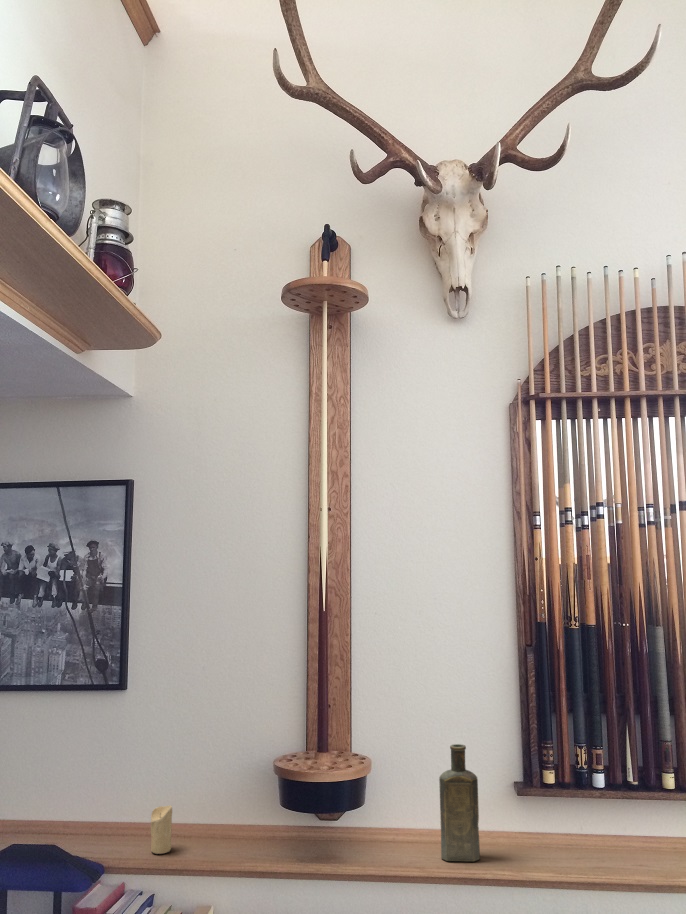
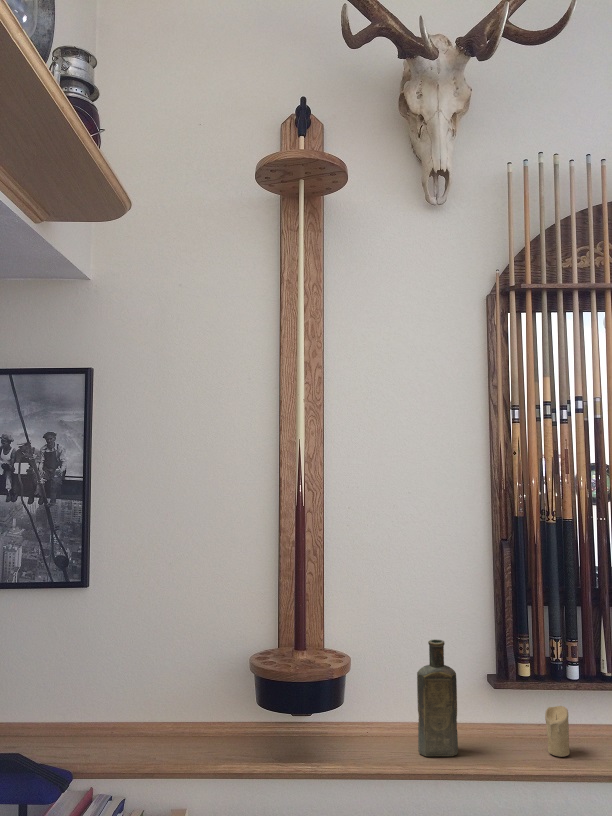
candle: present [151,805,172,854] -> present [545,706,570,757]

